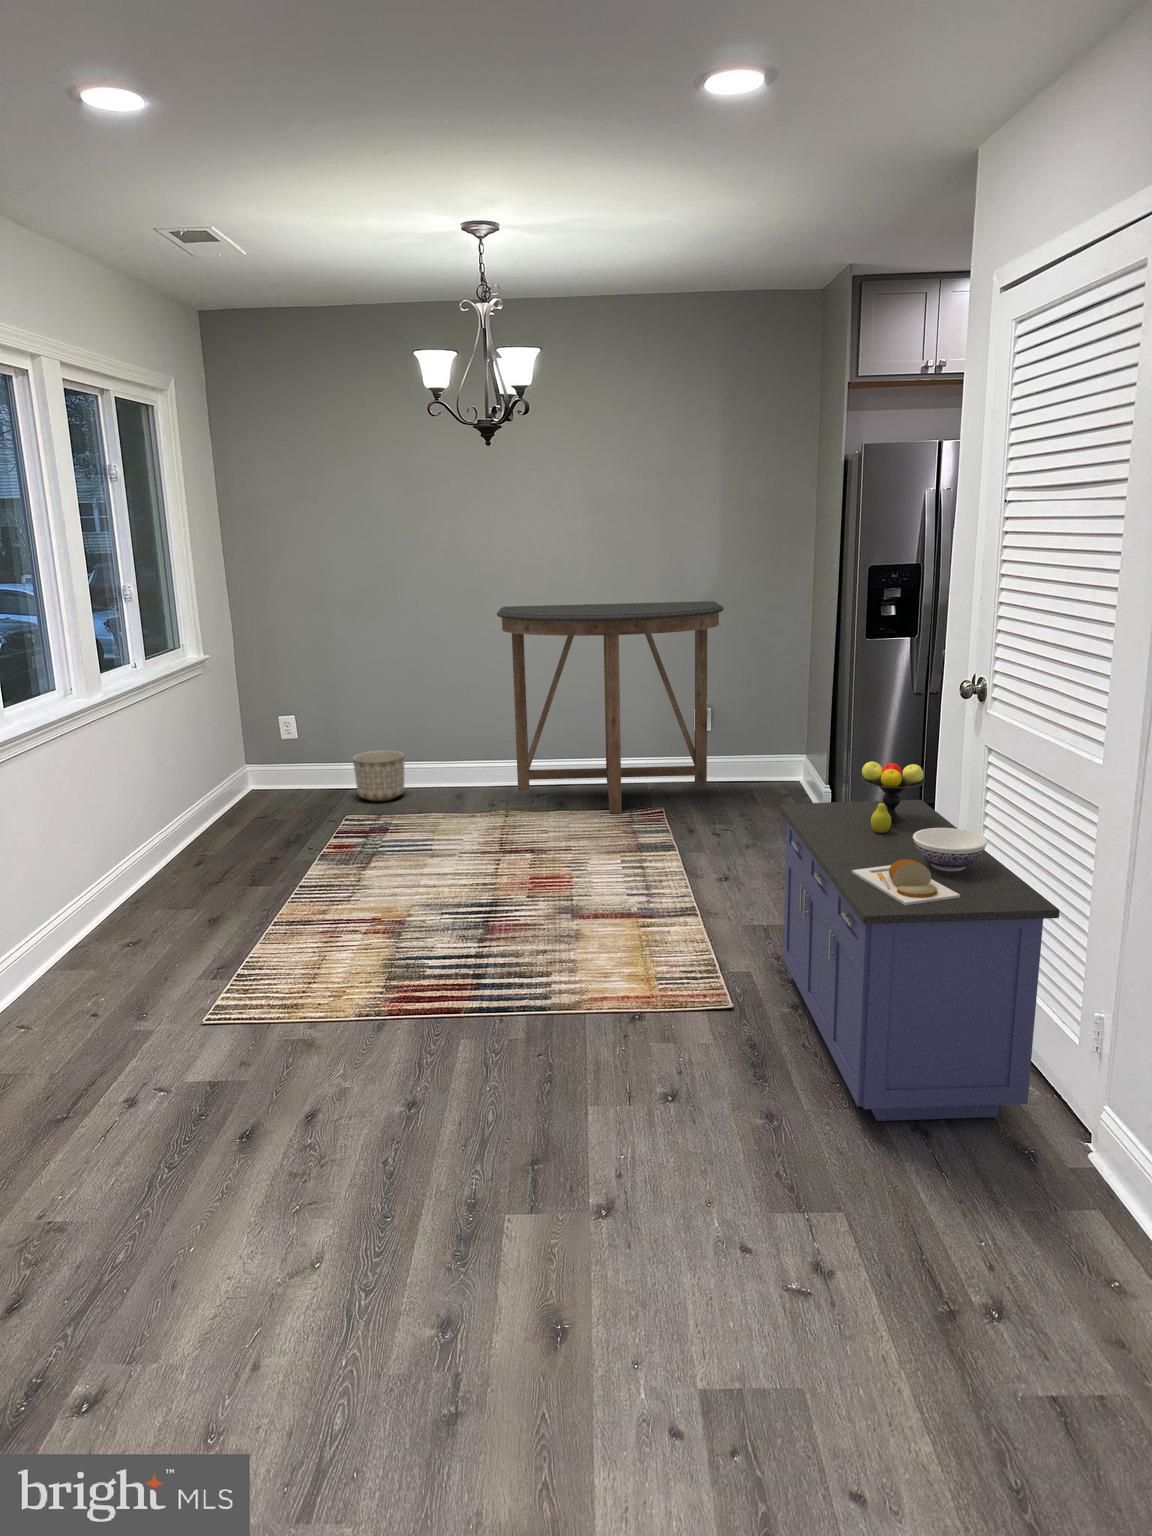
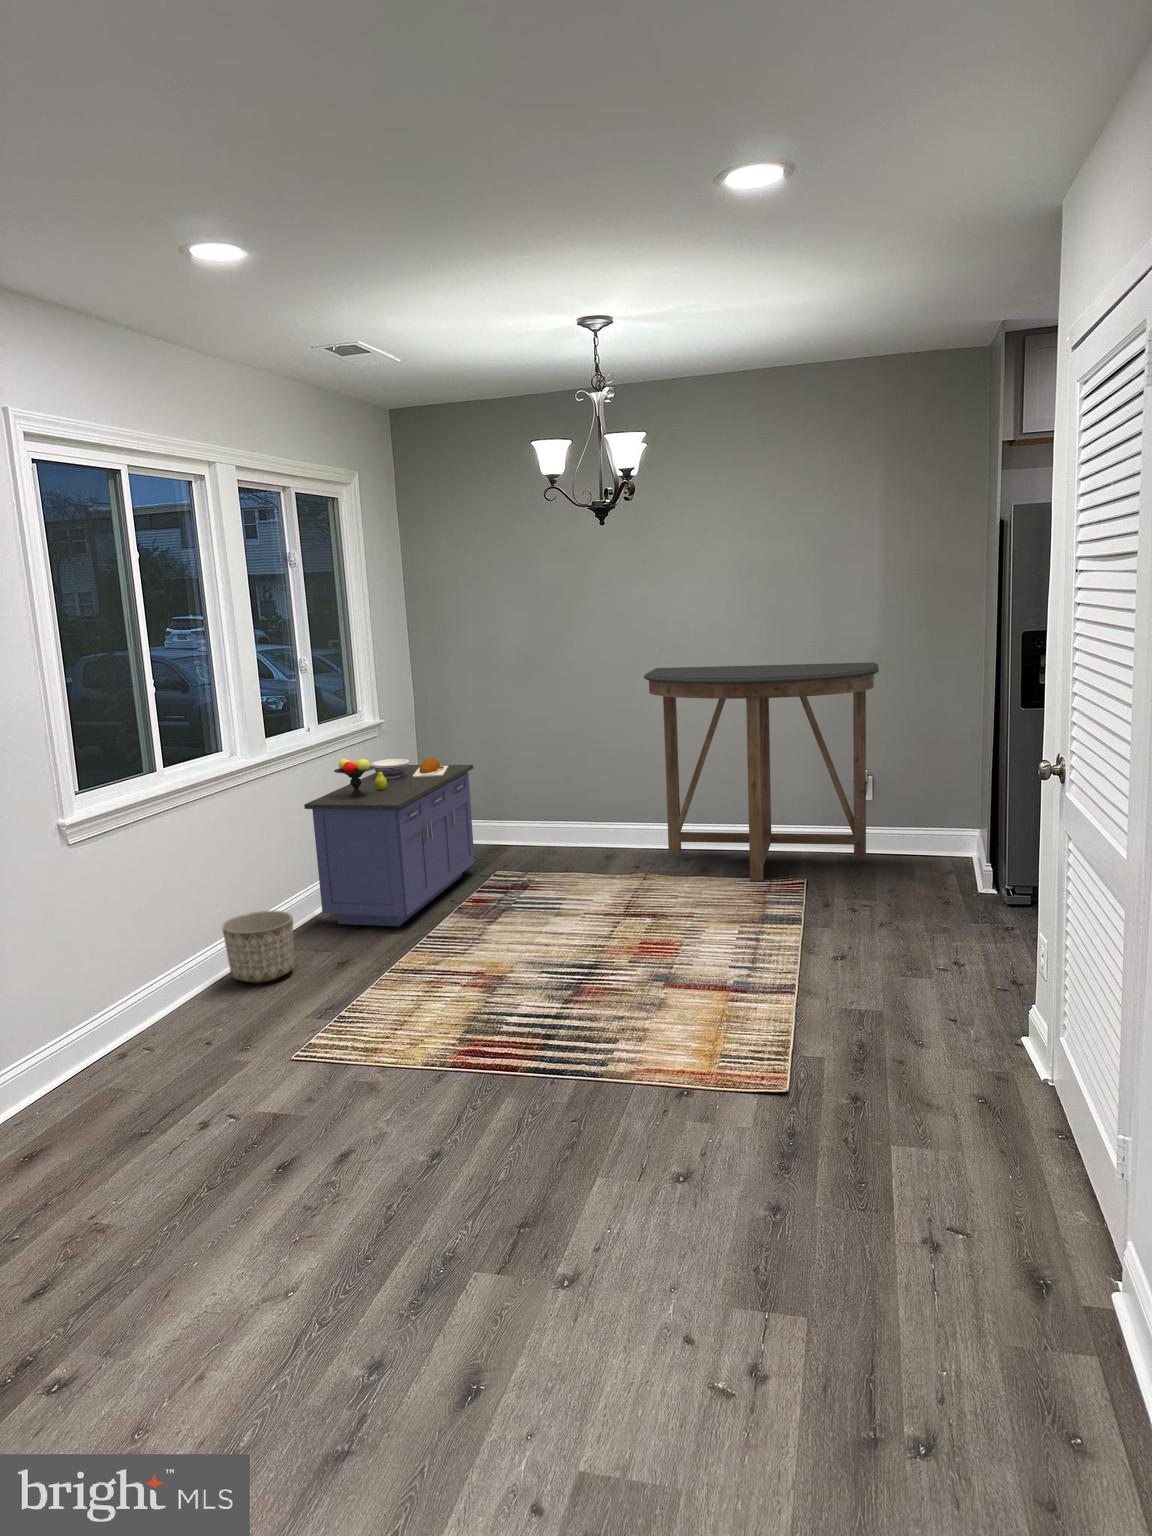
planter: present [353,750,404,801] -> present [222,910,294,983]
storage cabinet: present [779,762,1060,1121] -> present [304,758,475,926]

